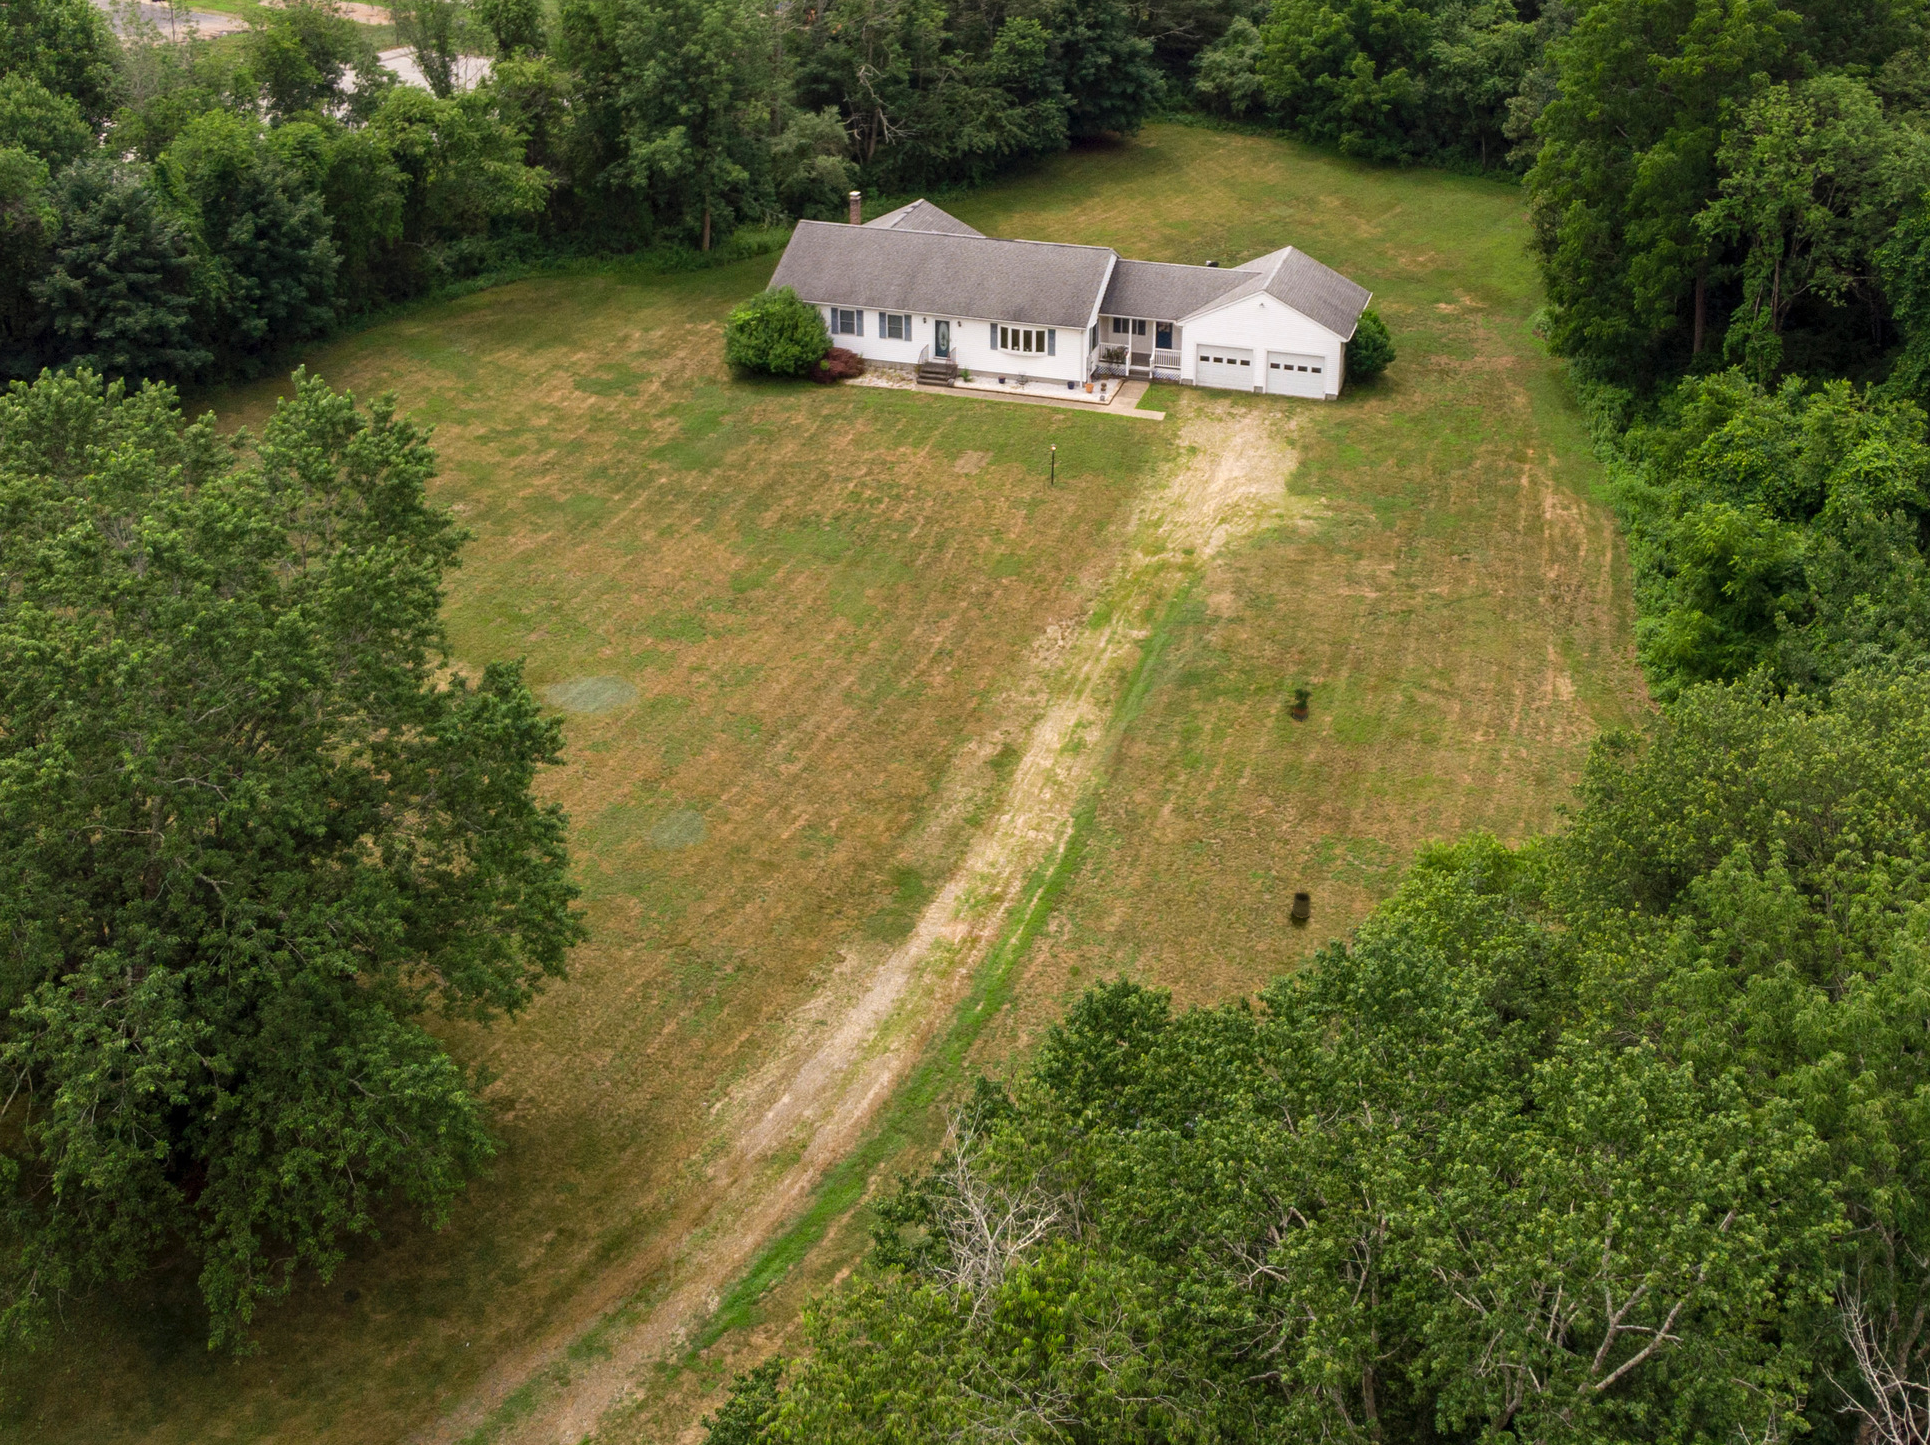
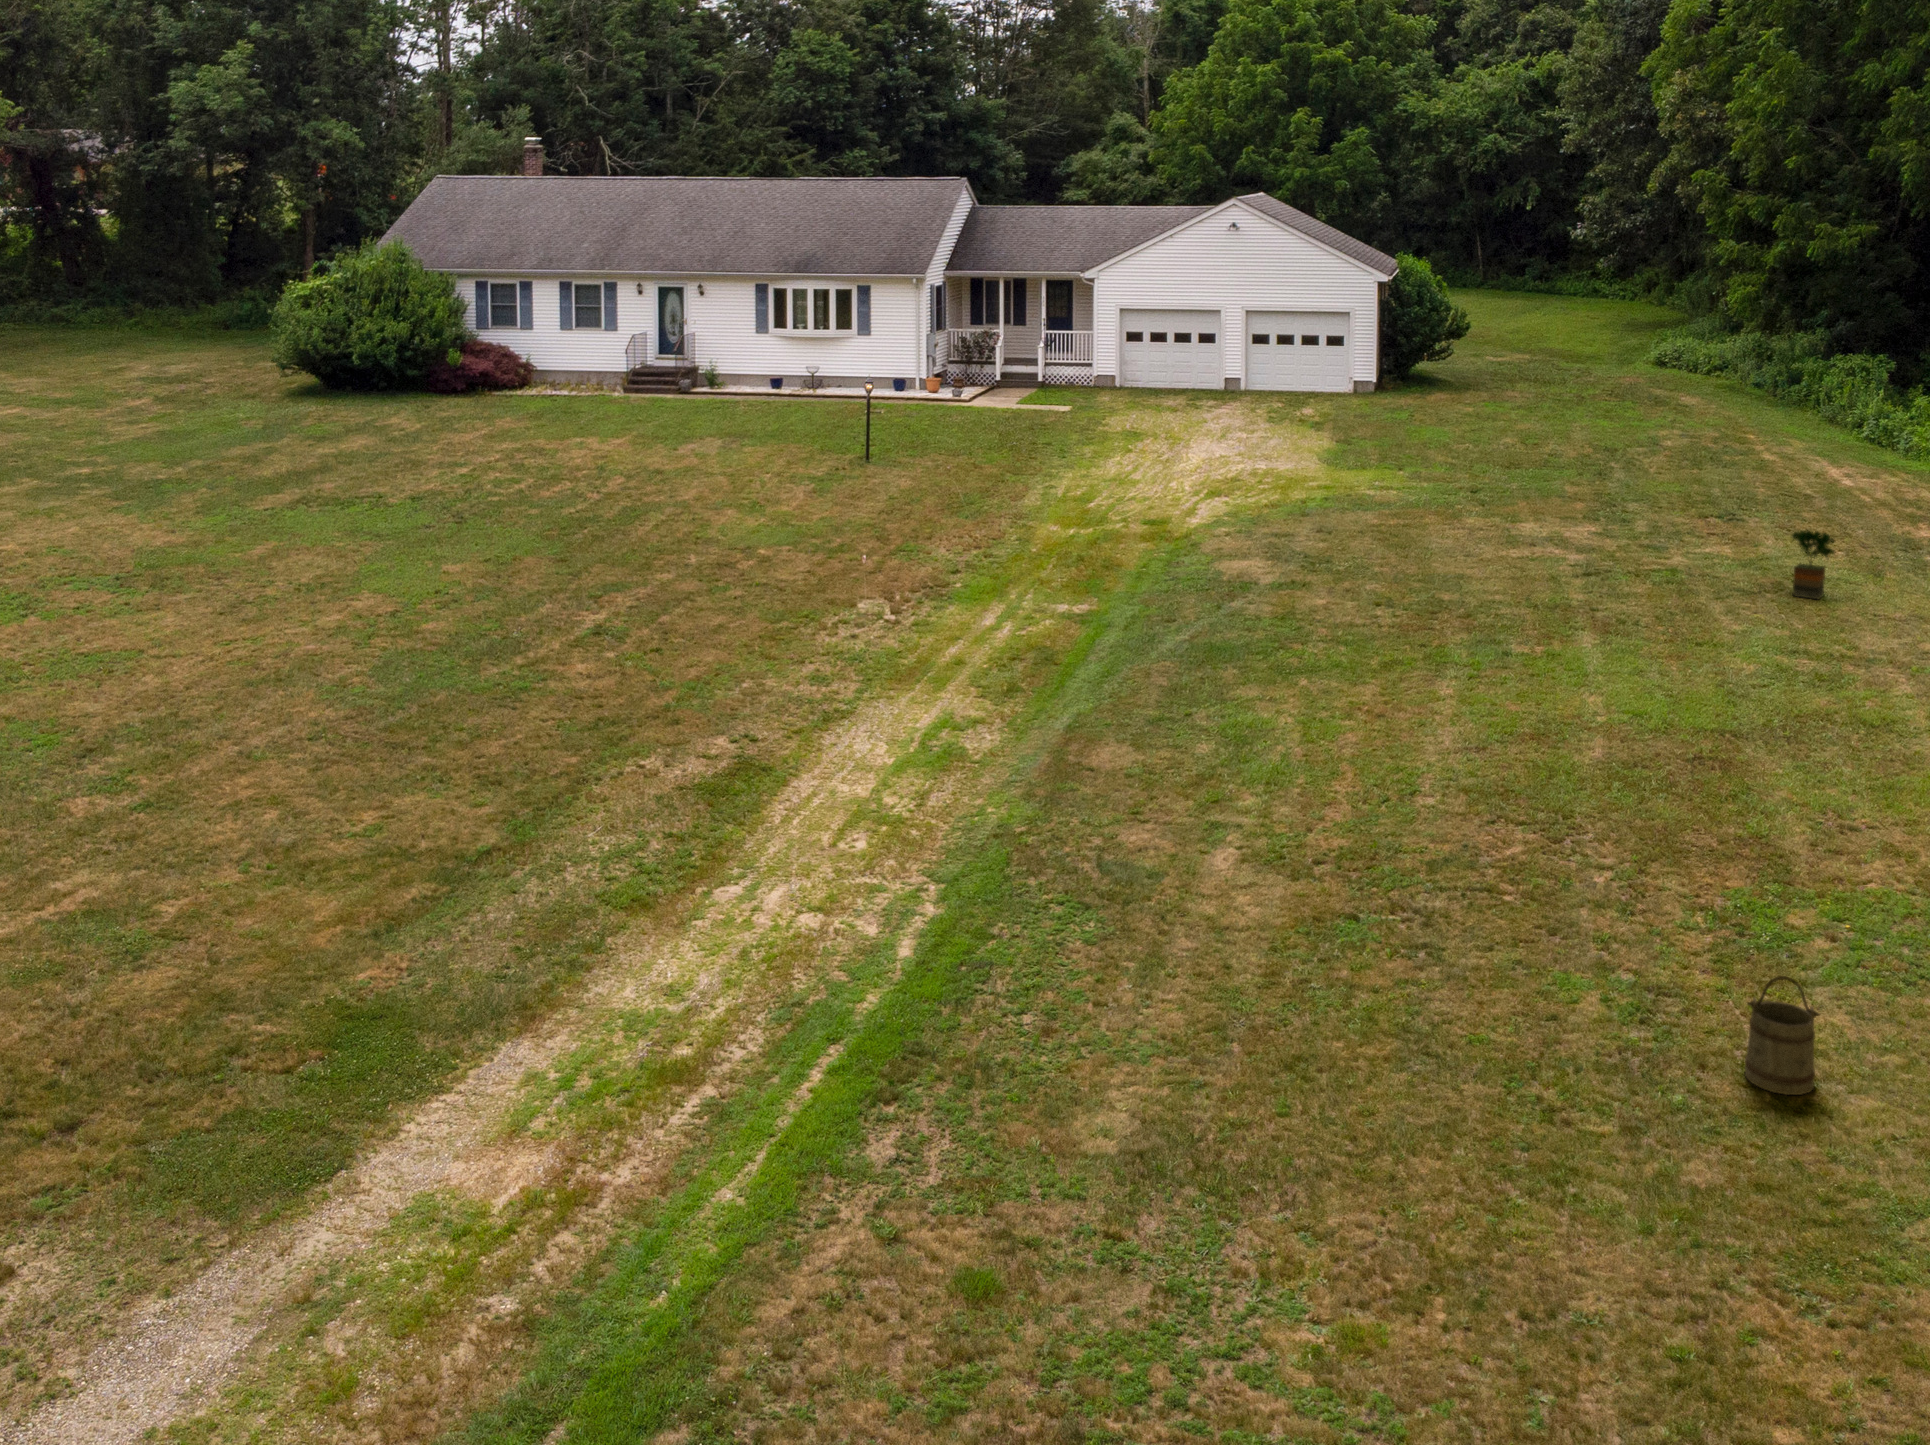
potted tree: present [1293,689,1312,721] -> present [1792,530,1835,599]

